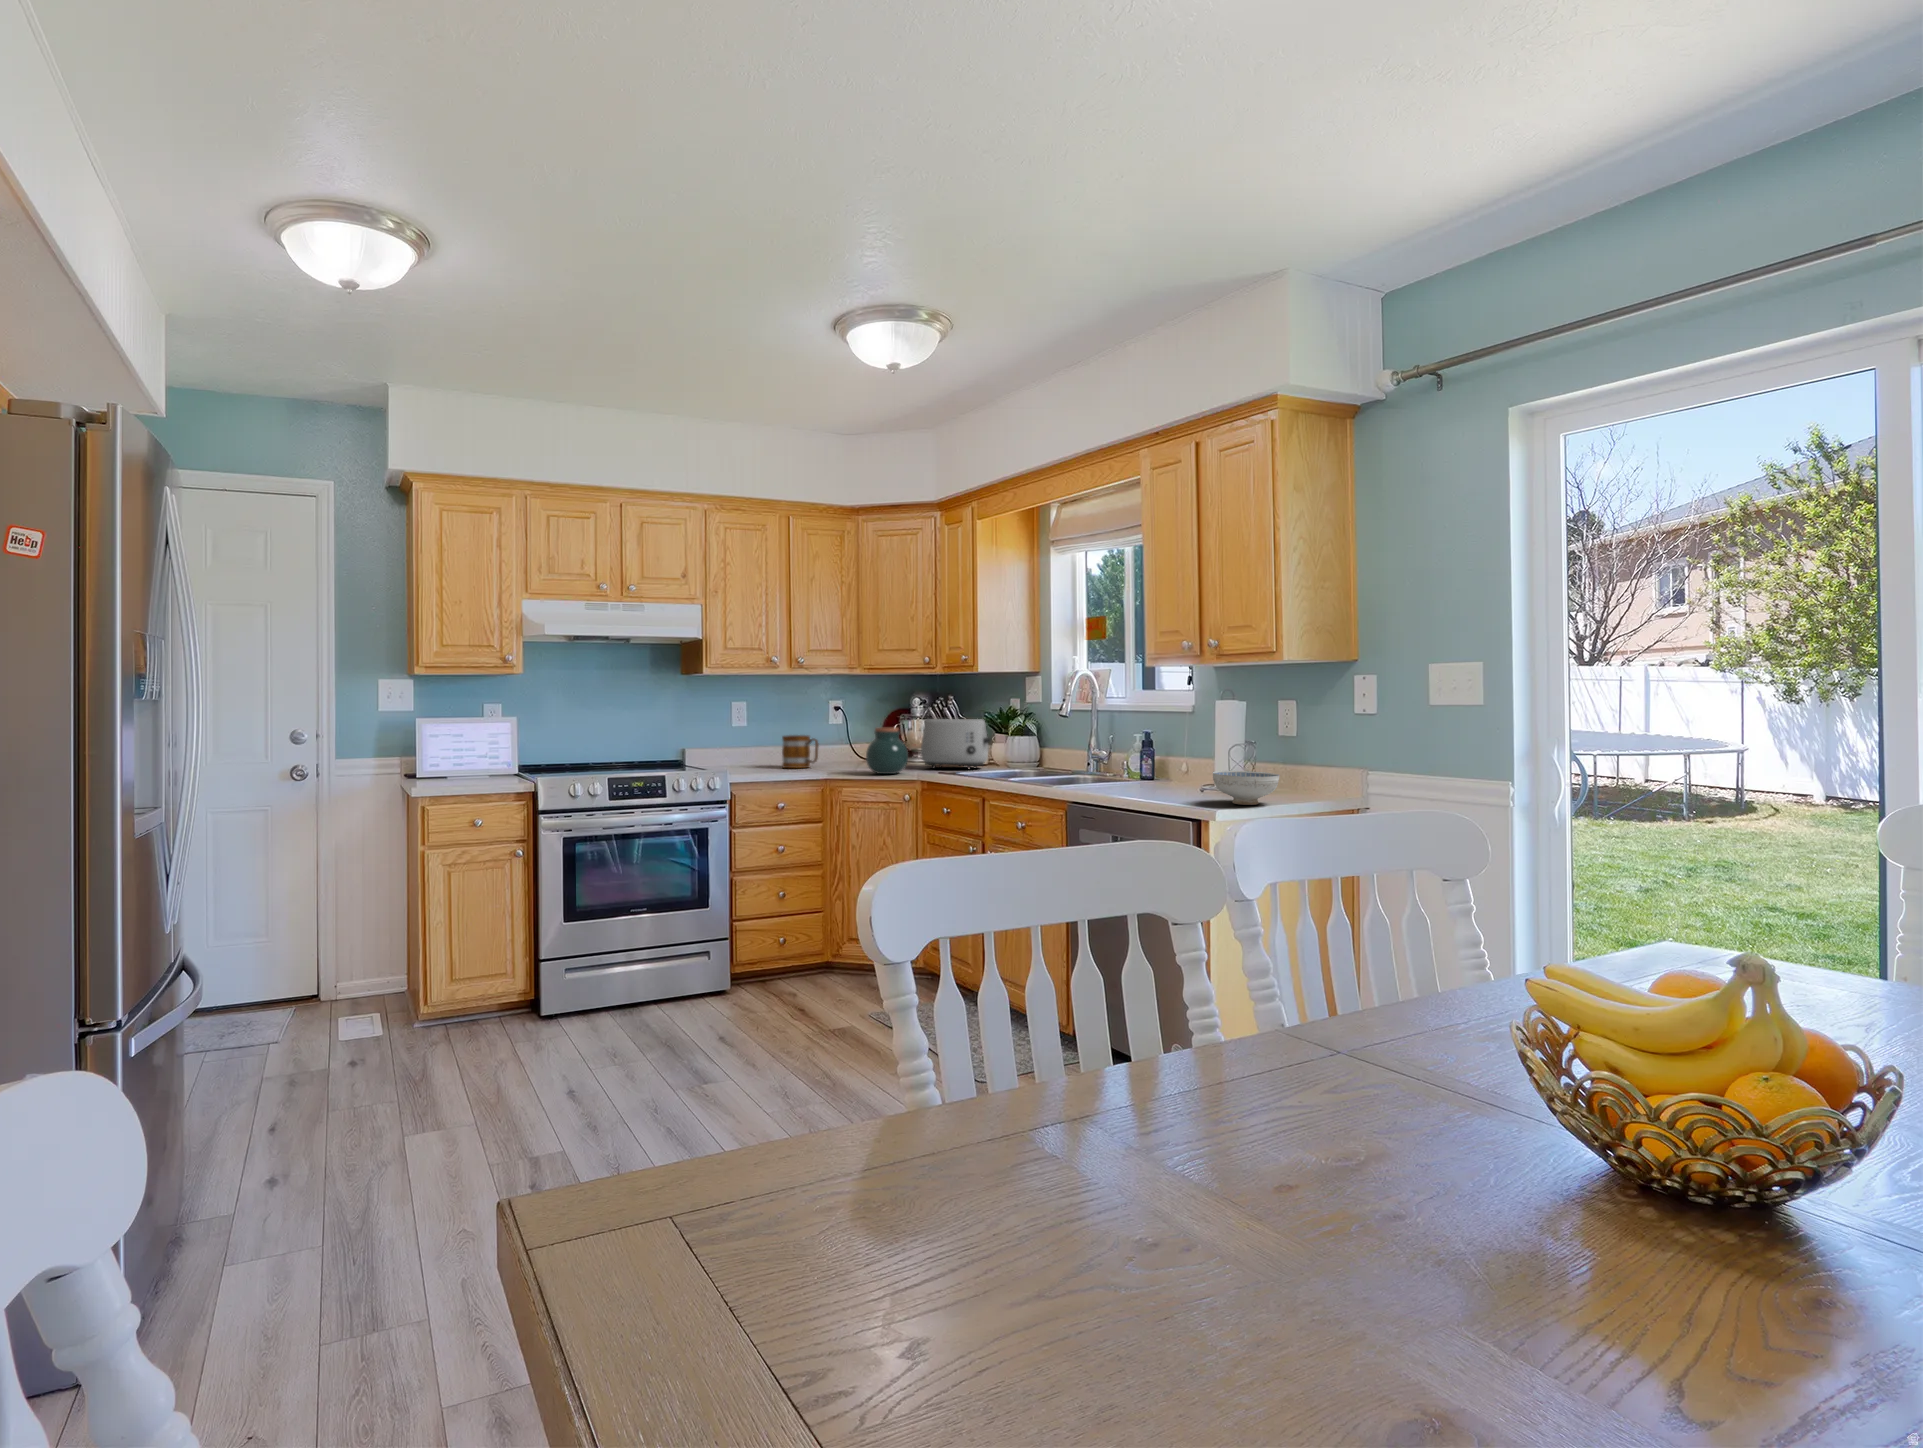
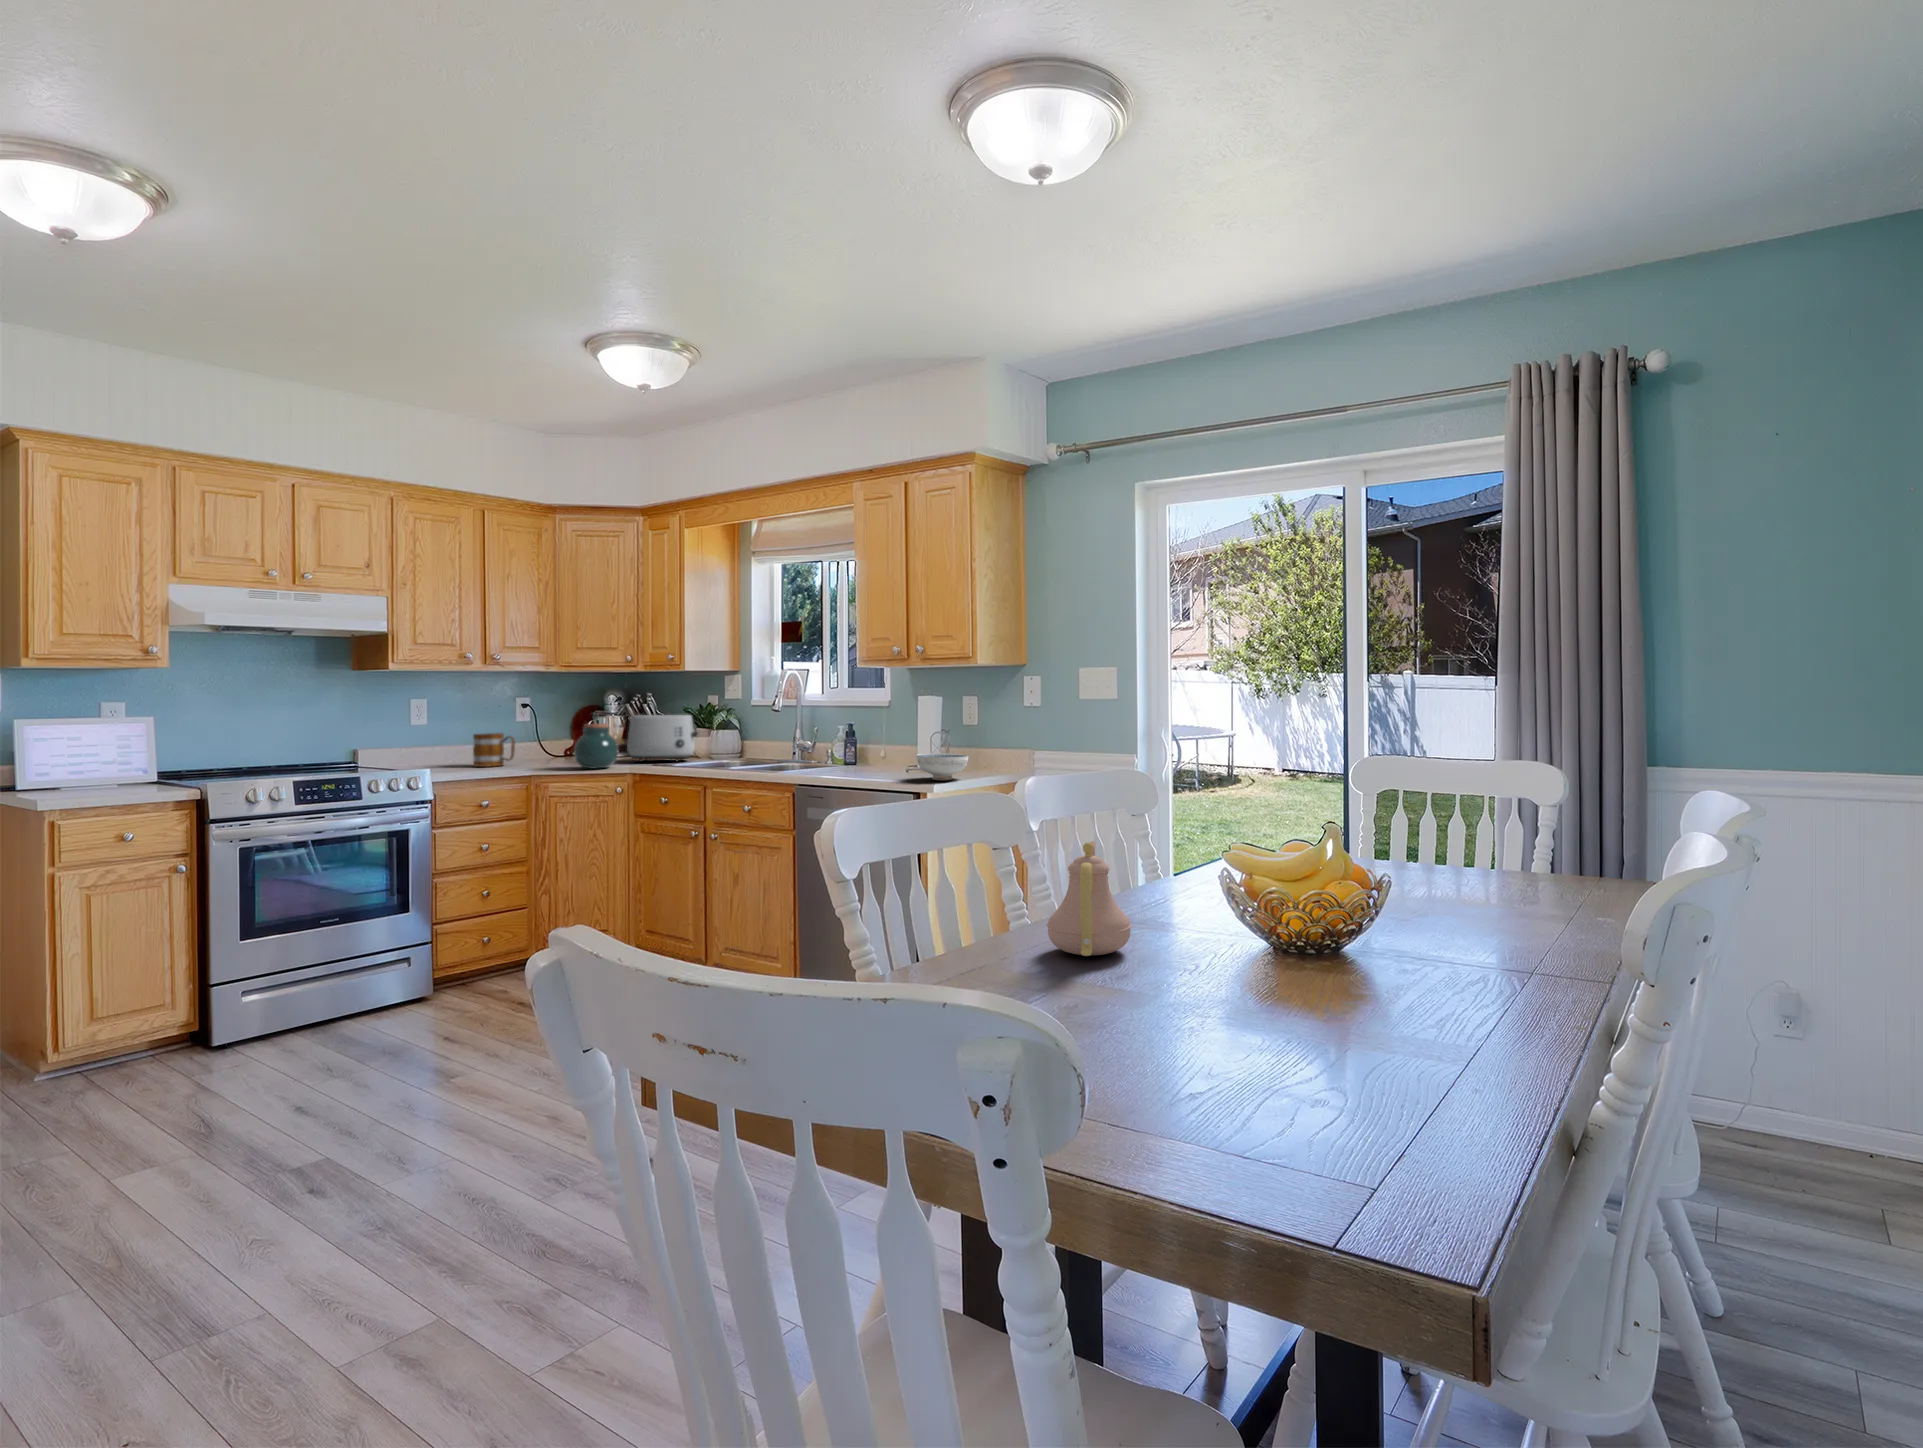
teapot: none [1193,937,1338,1140] -> present [1047,841,1132,956]

